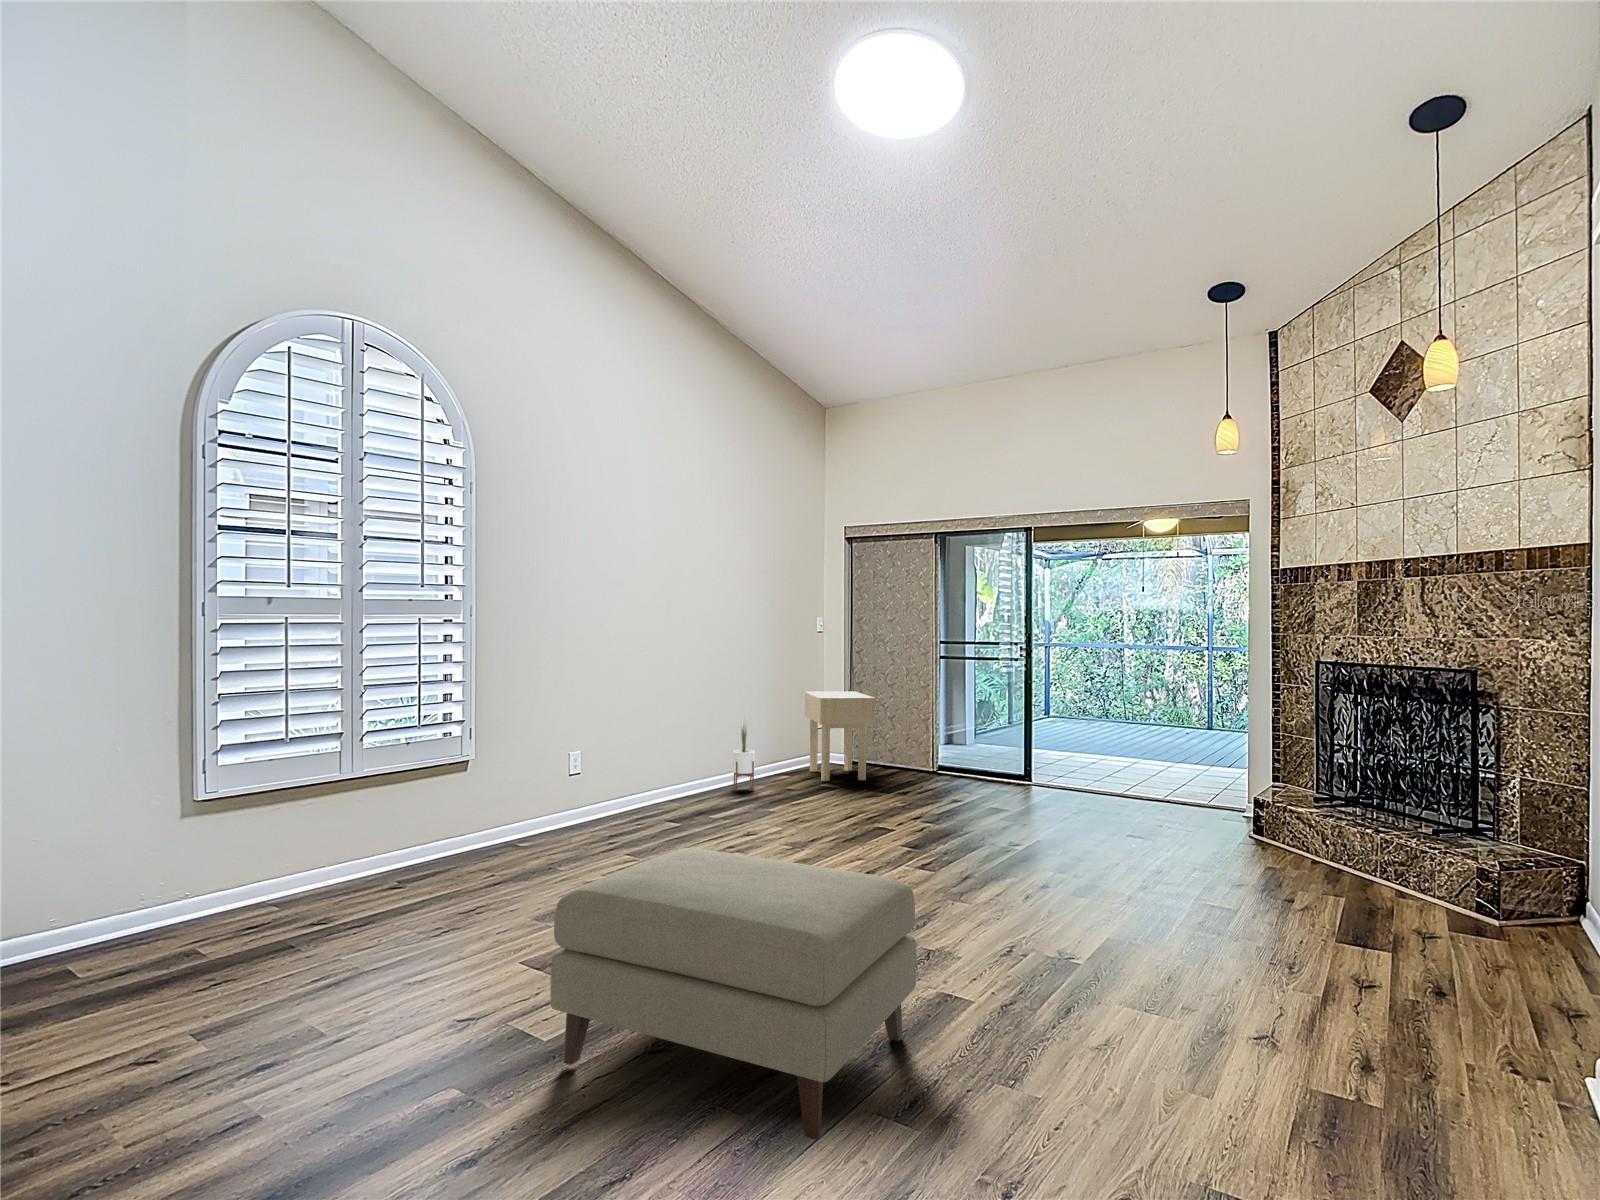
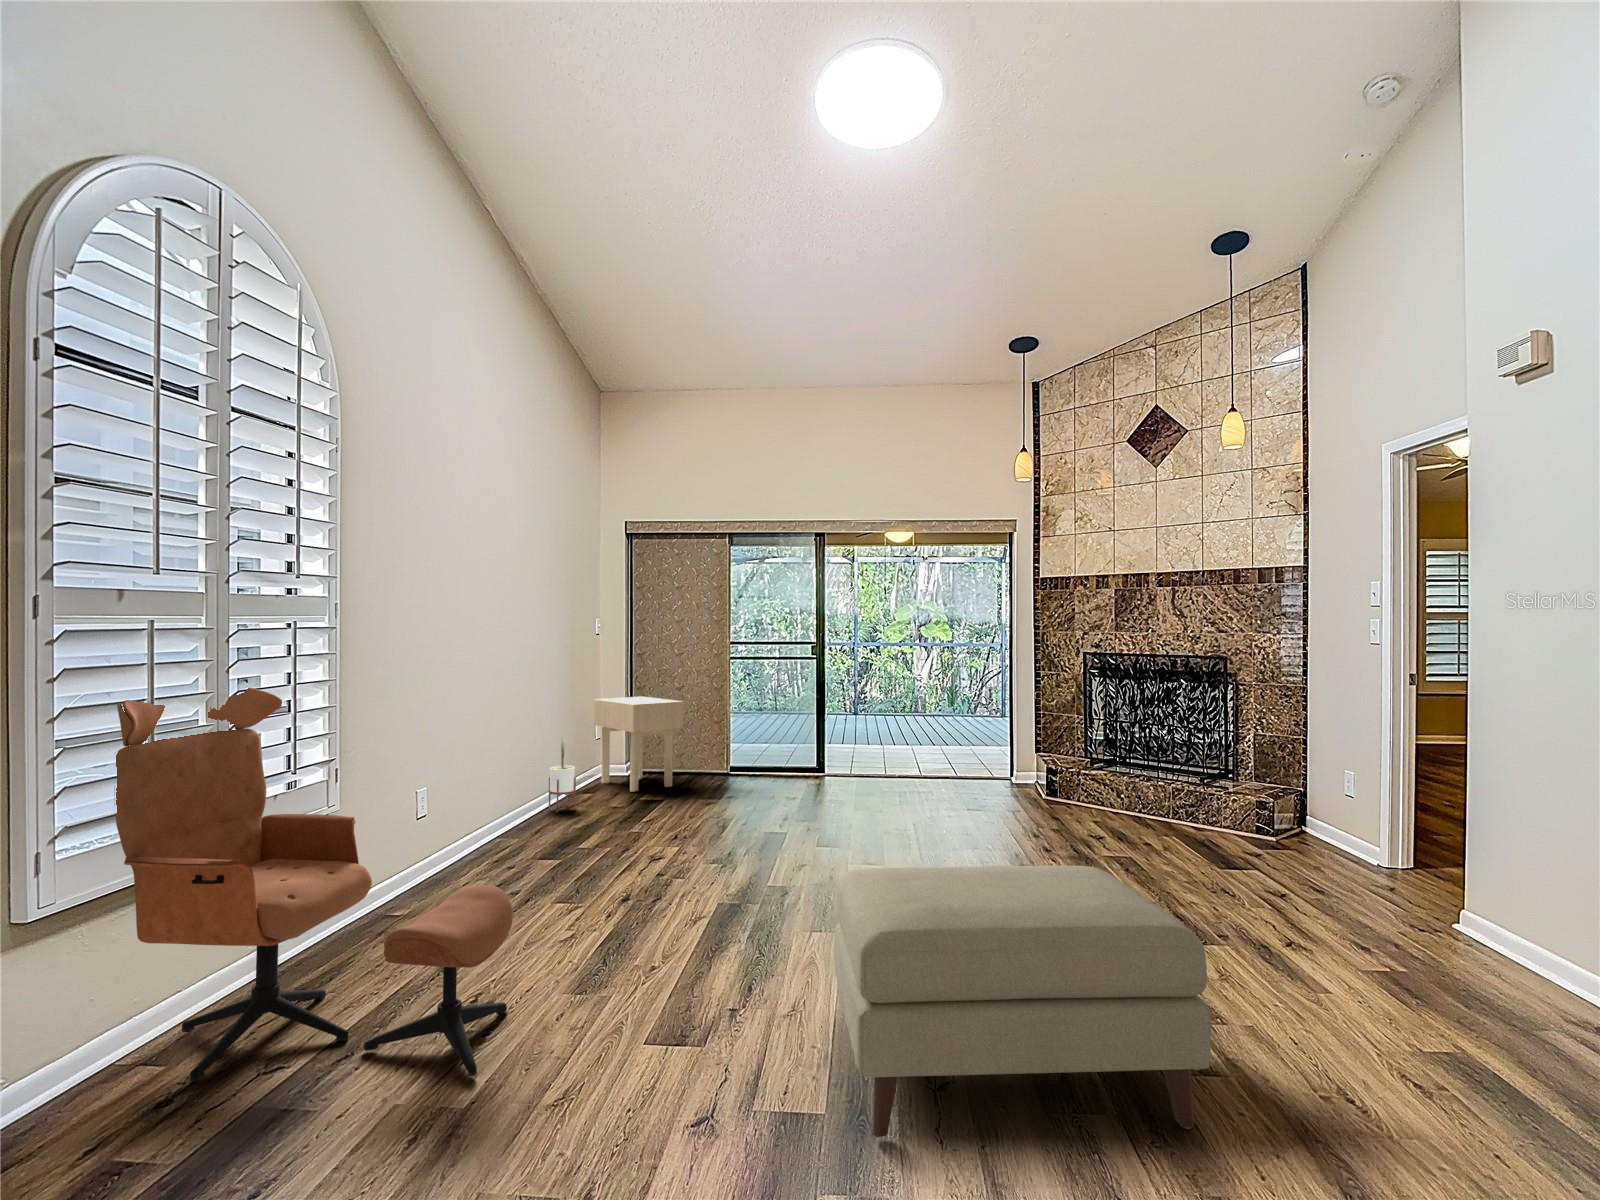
lounge chair: none [258,661,485,956] -> present [114,688,513,1082]

